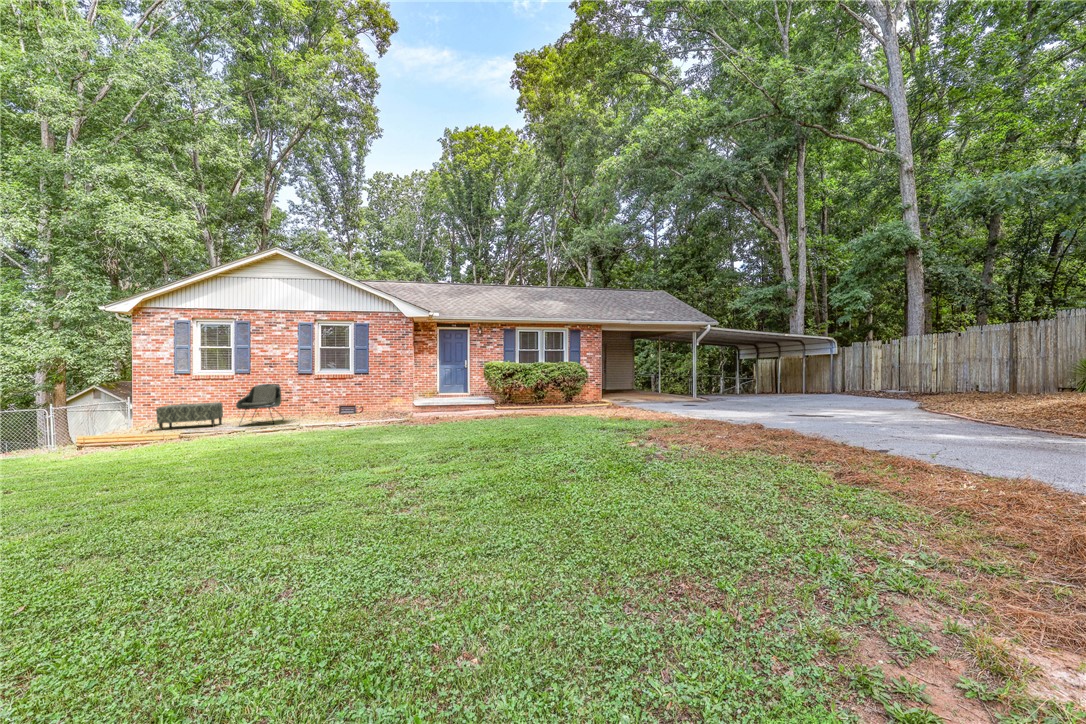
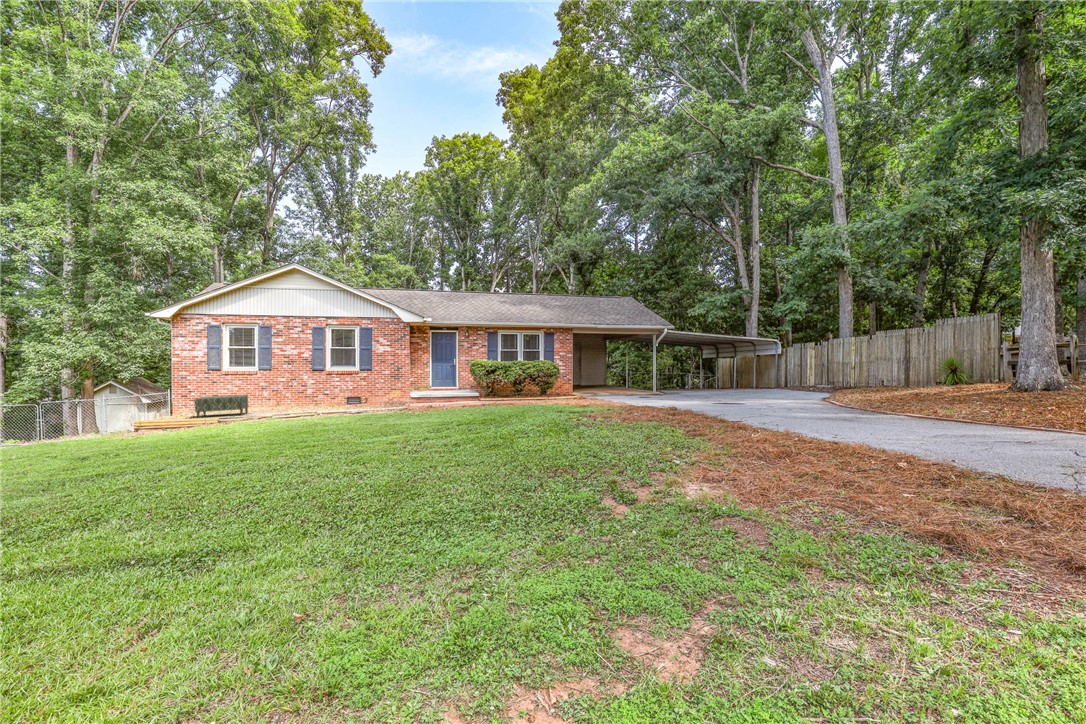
lounge chair: present [236,384,281,424] -> none [262,379,301,415]

